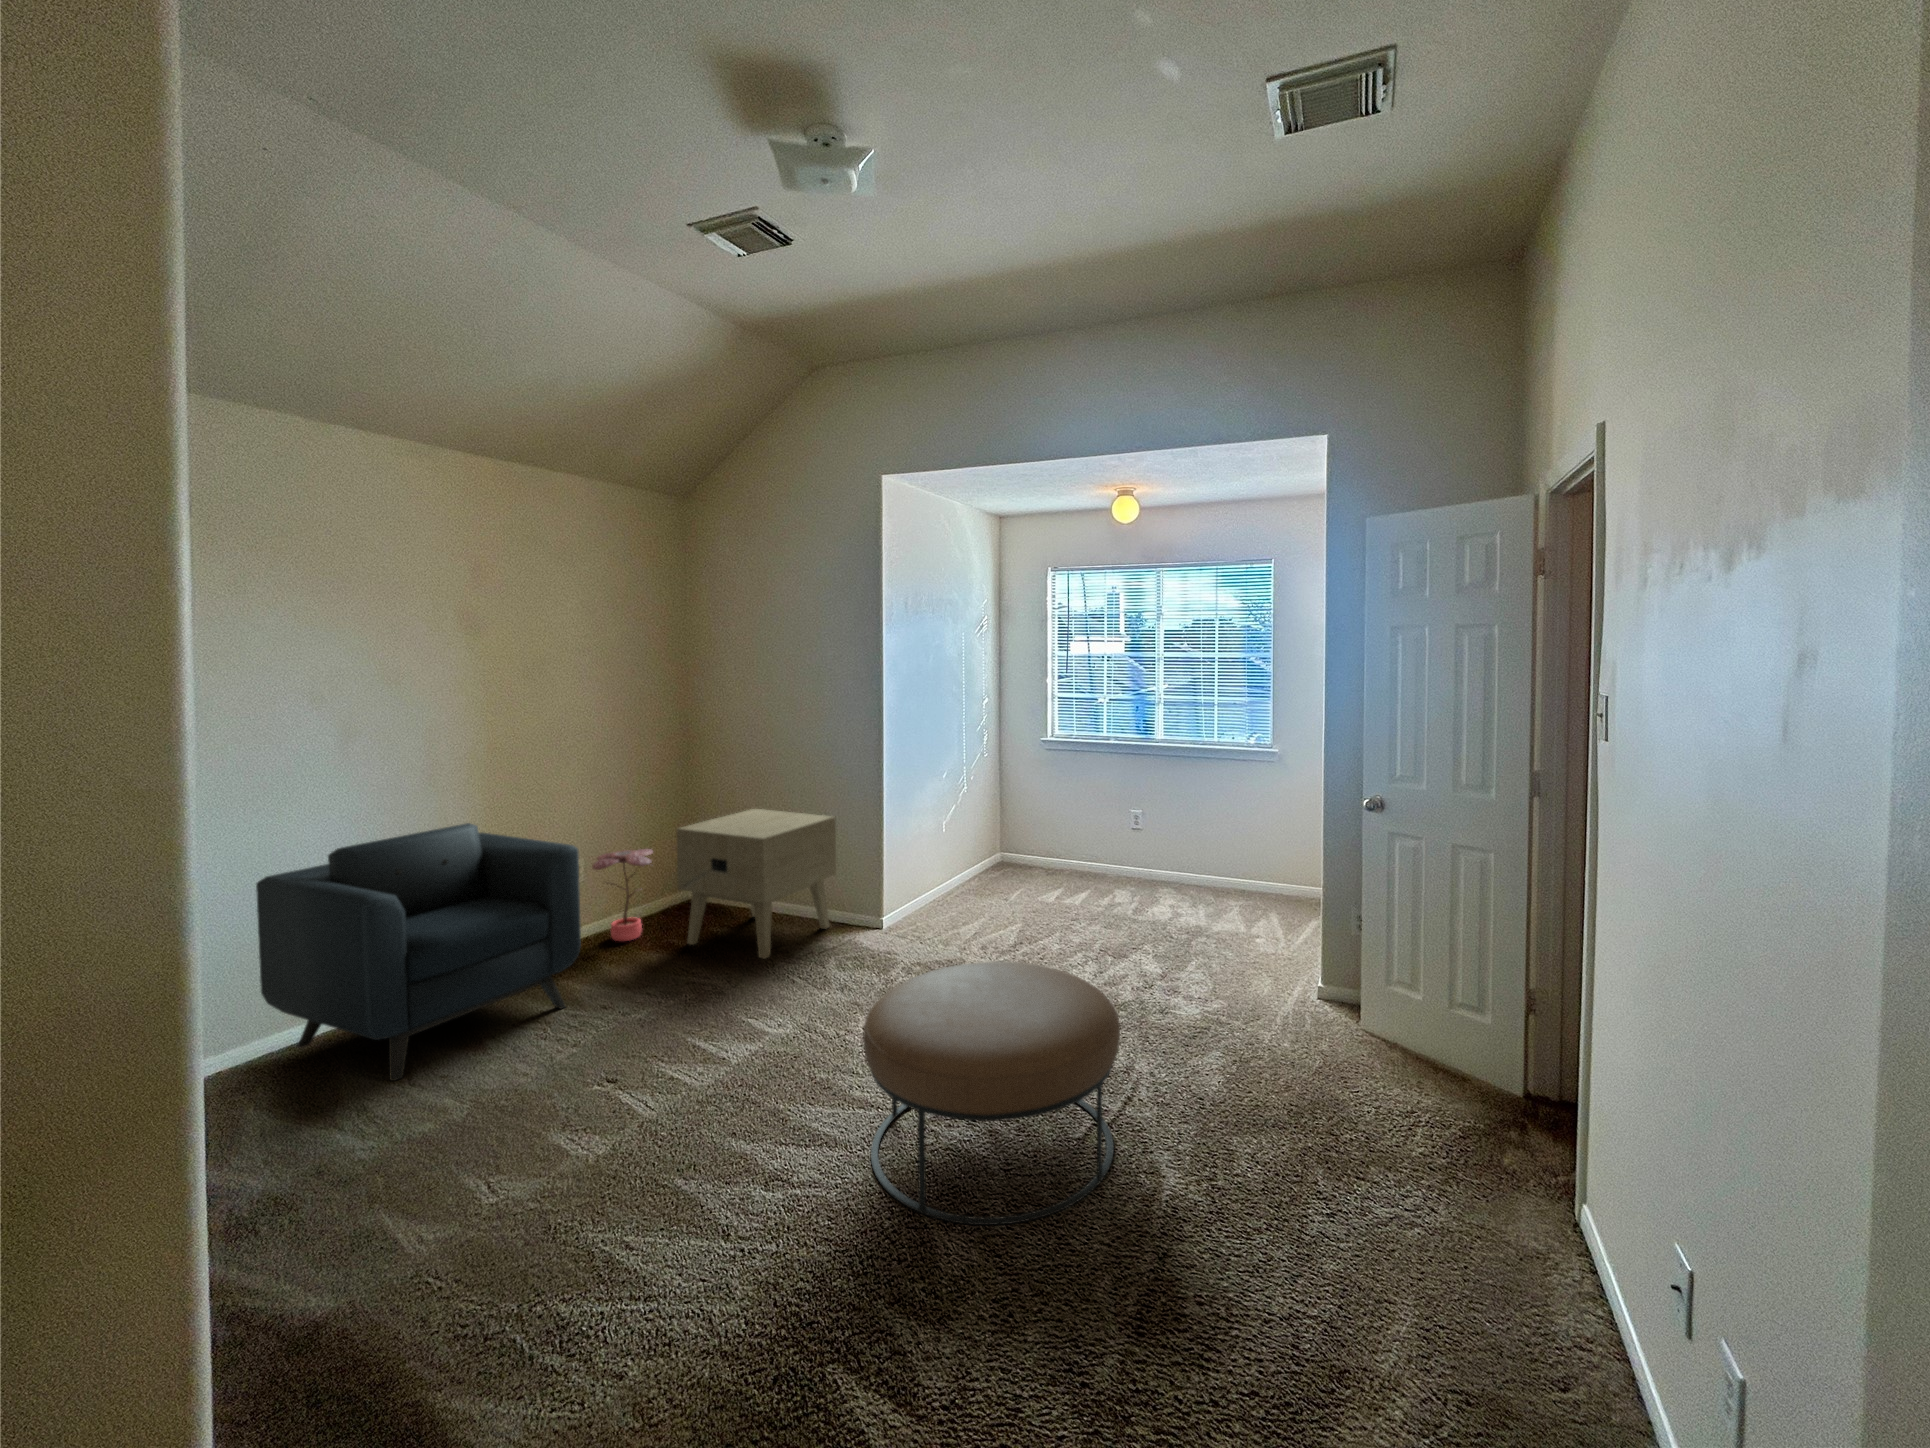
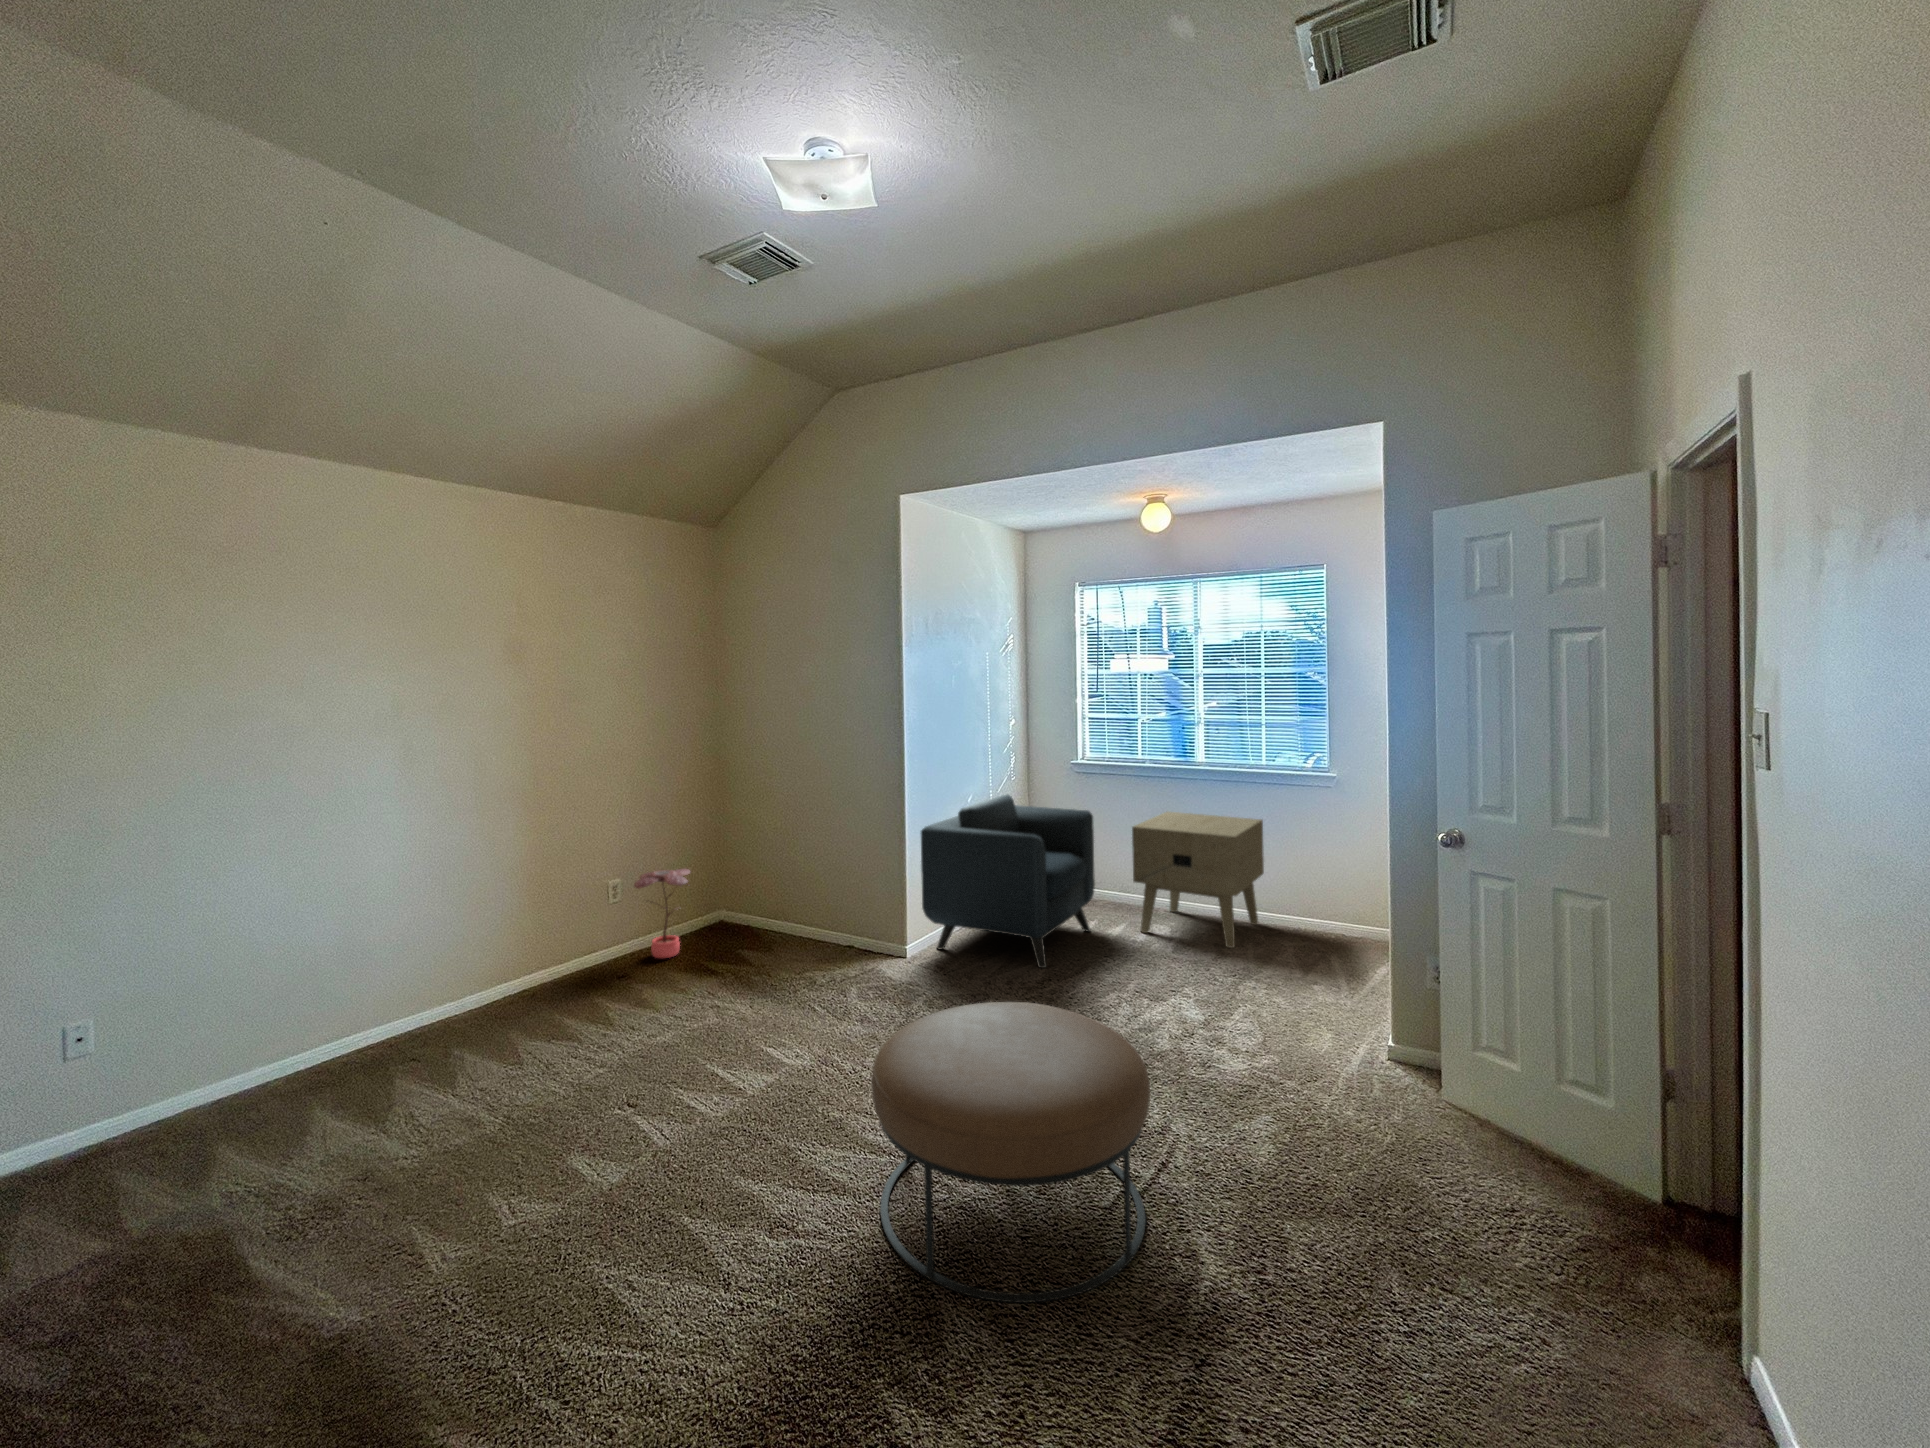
nightstand: present [677,809,836,959] -> present [1132,812,1264,948]
armchair: present [256,823,581,1081] -> present [921,795,1095,968]

